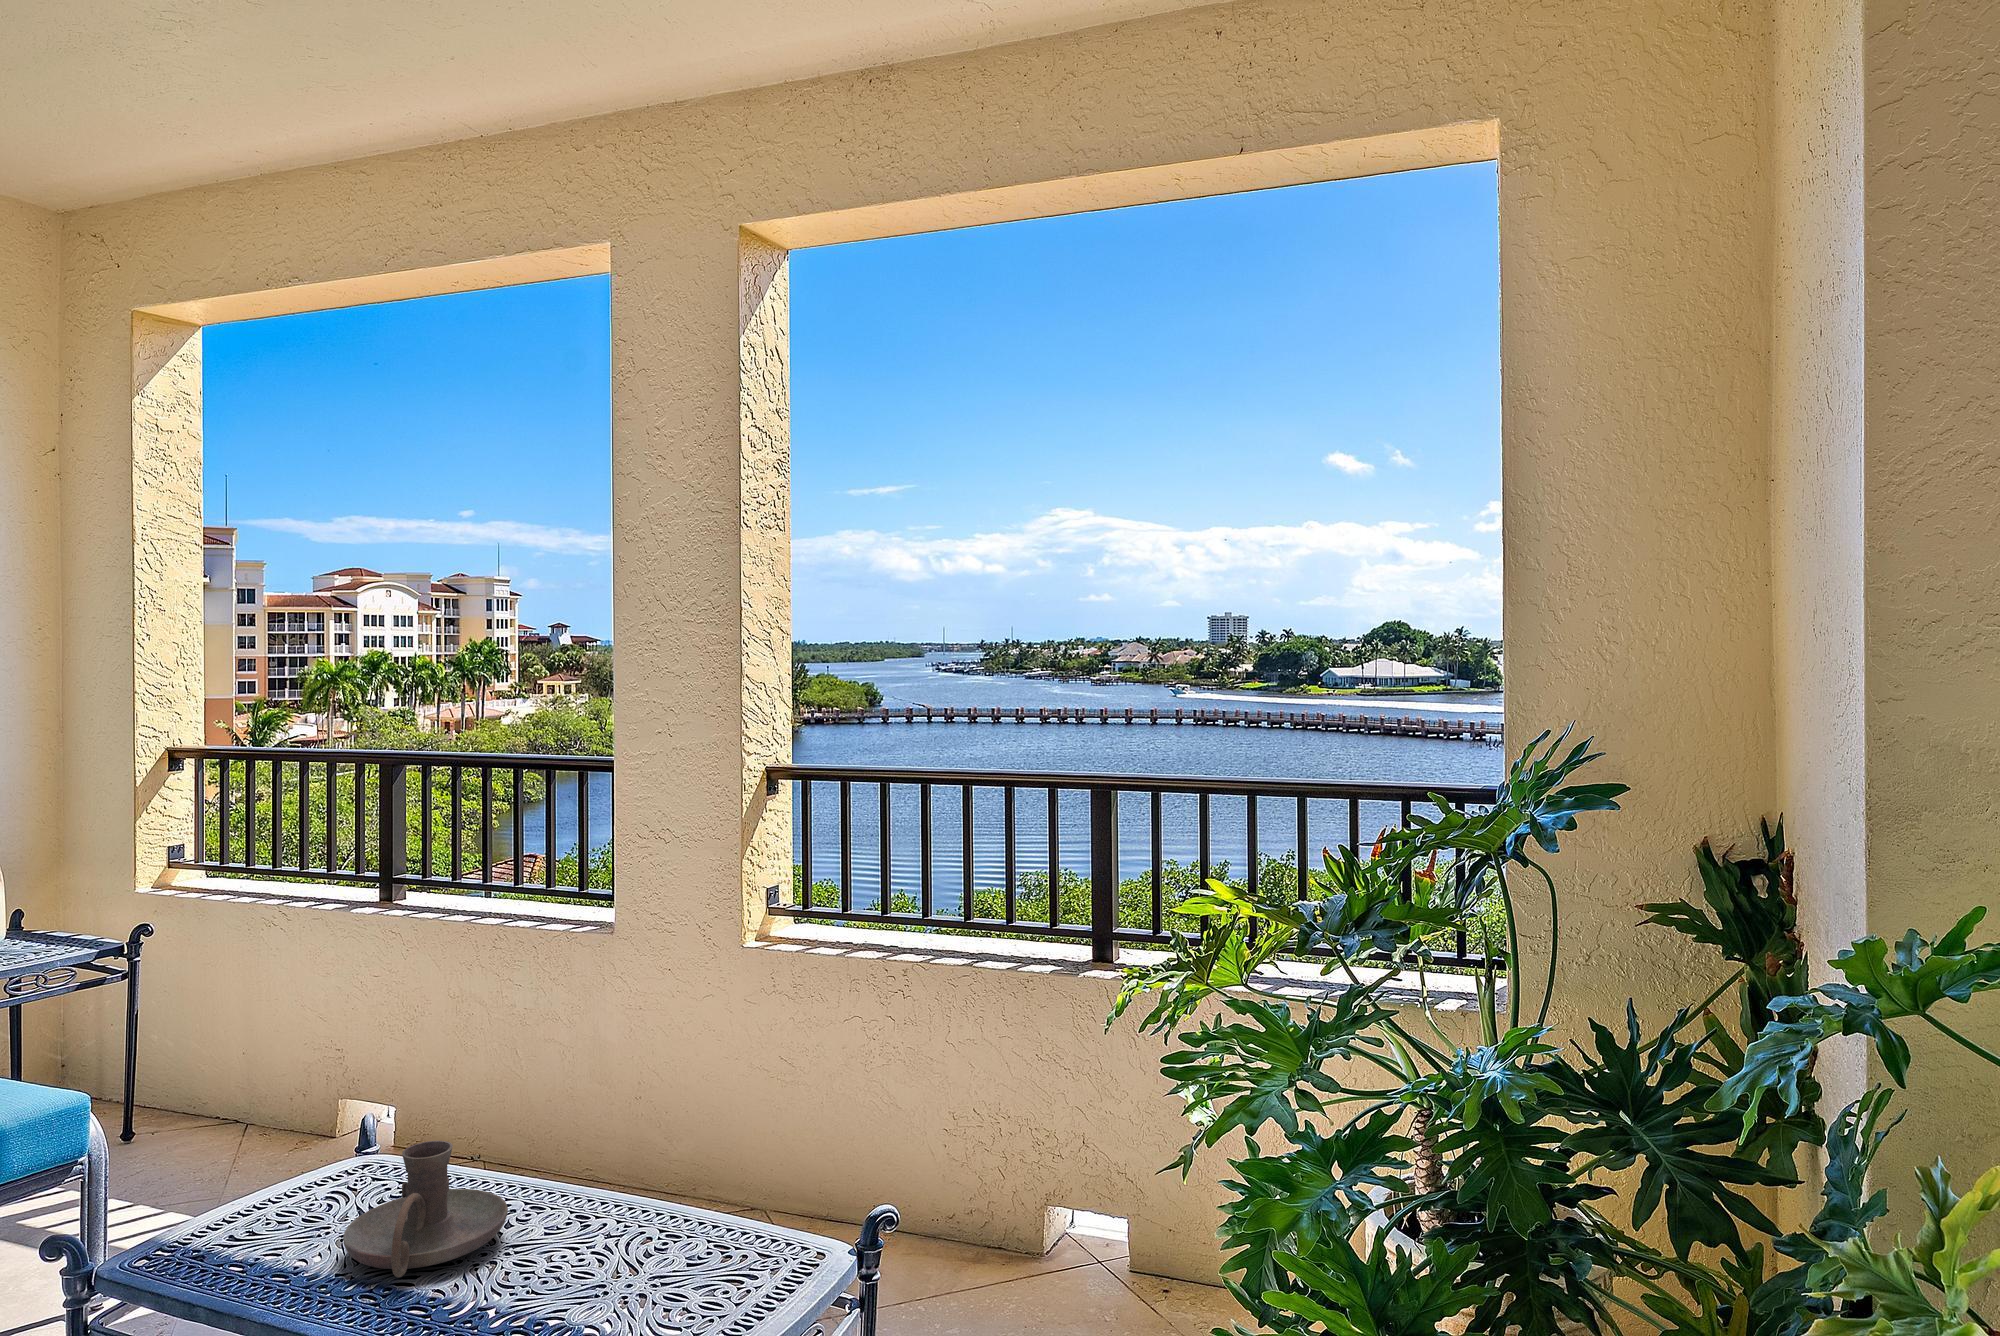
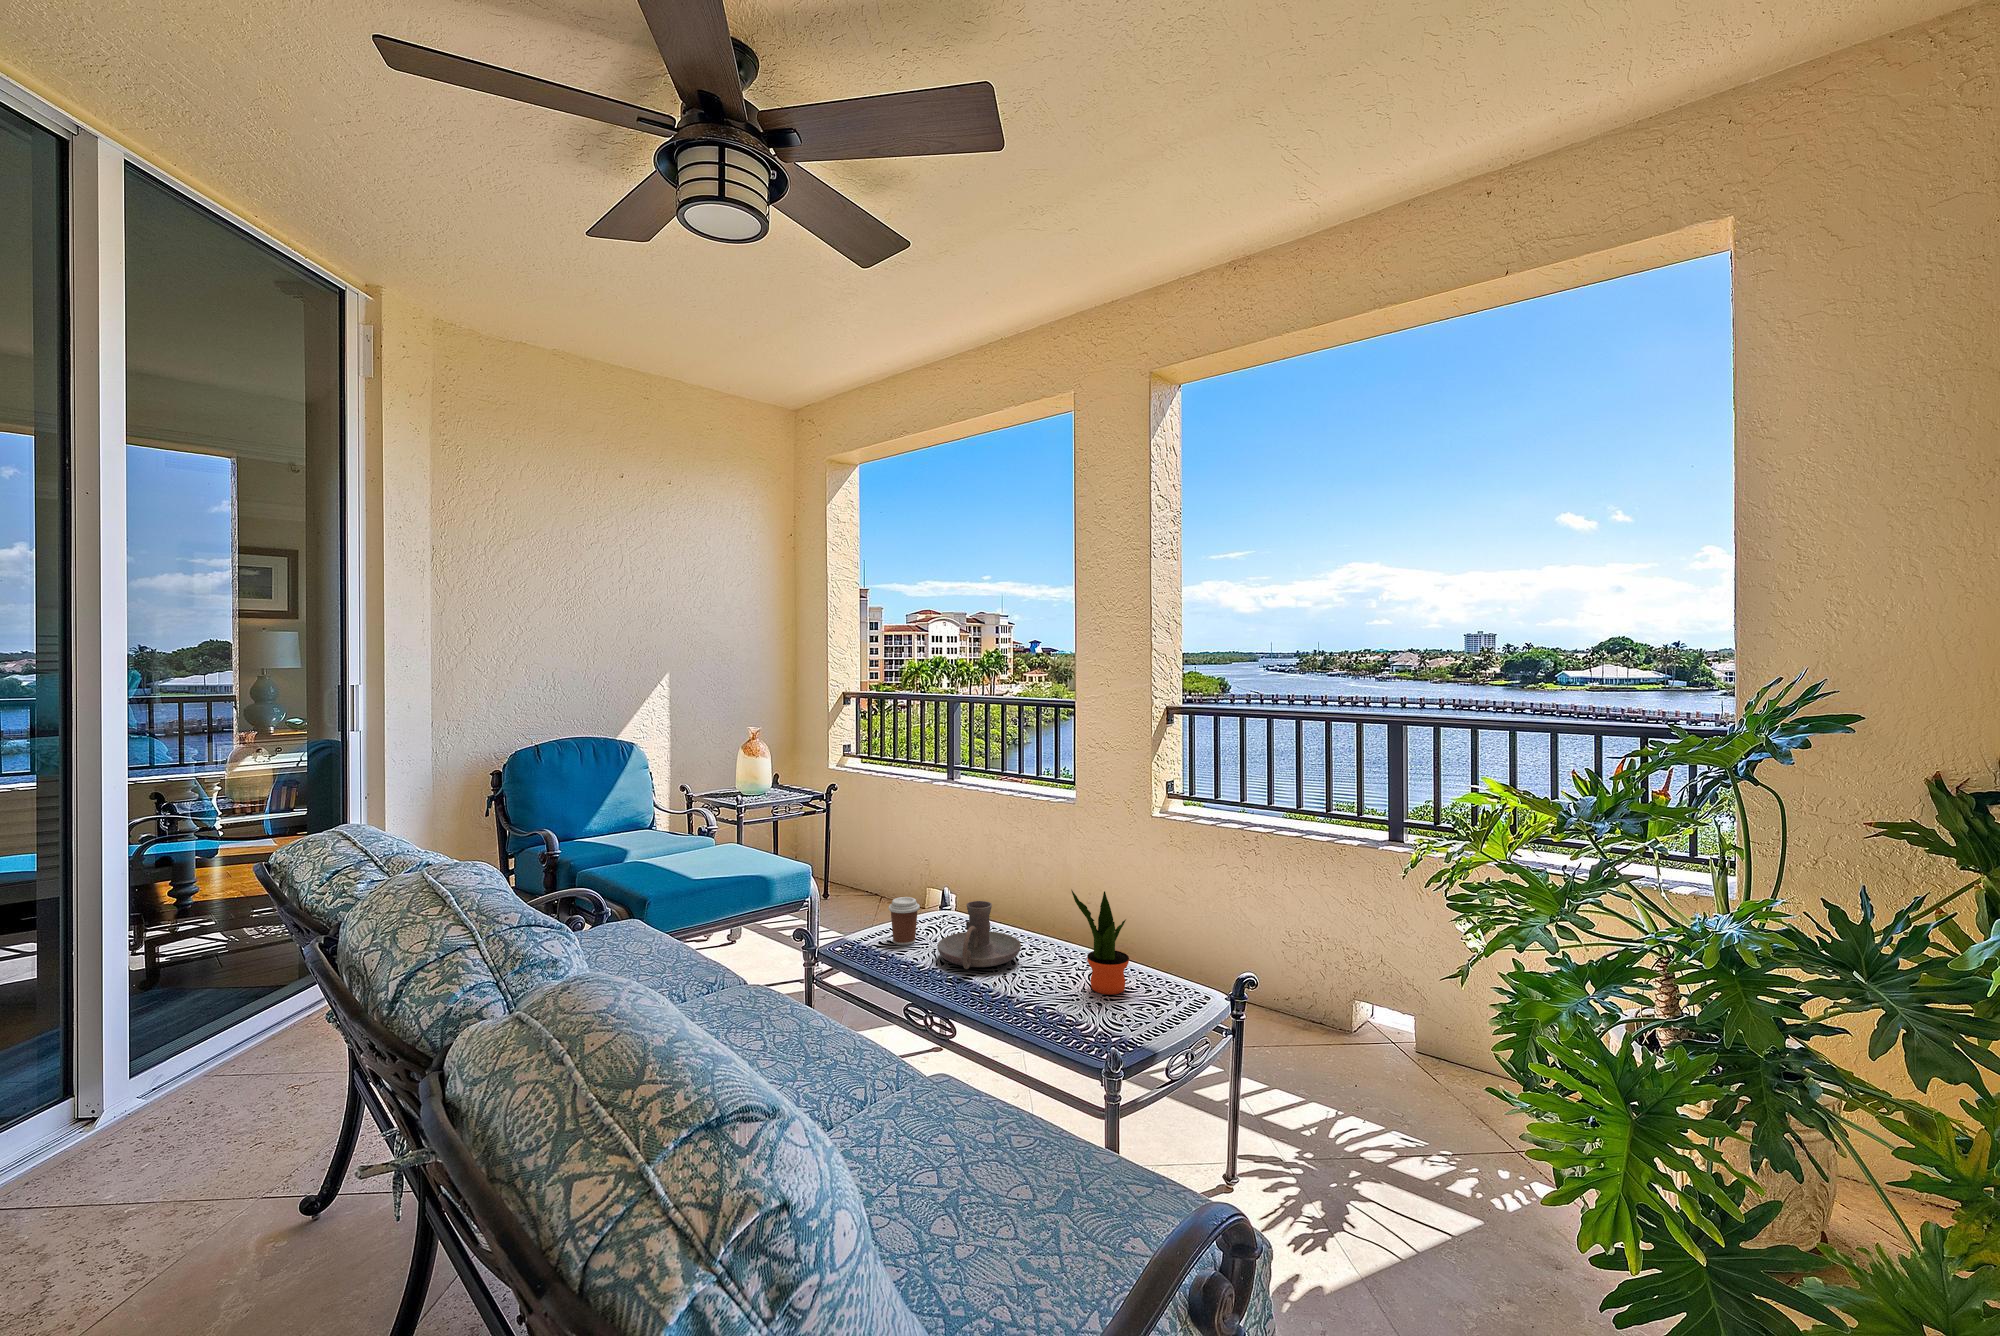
potted plant: none [598,1102,699,1280] -> present [1071,890,1129,995]
coffee cup: none [242,1147,310,1241] -> present [888,897,920,945]

